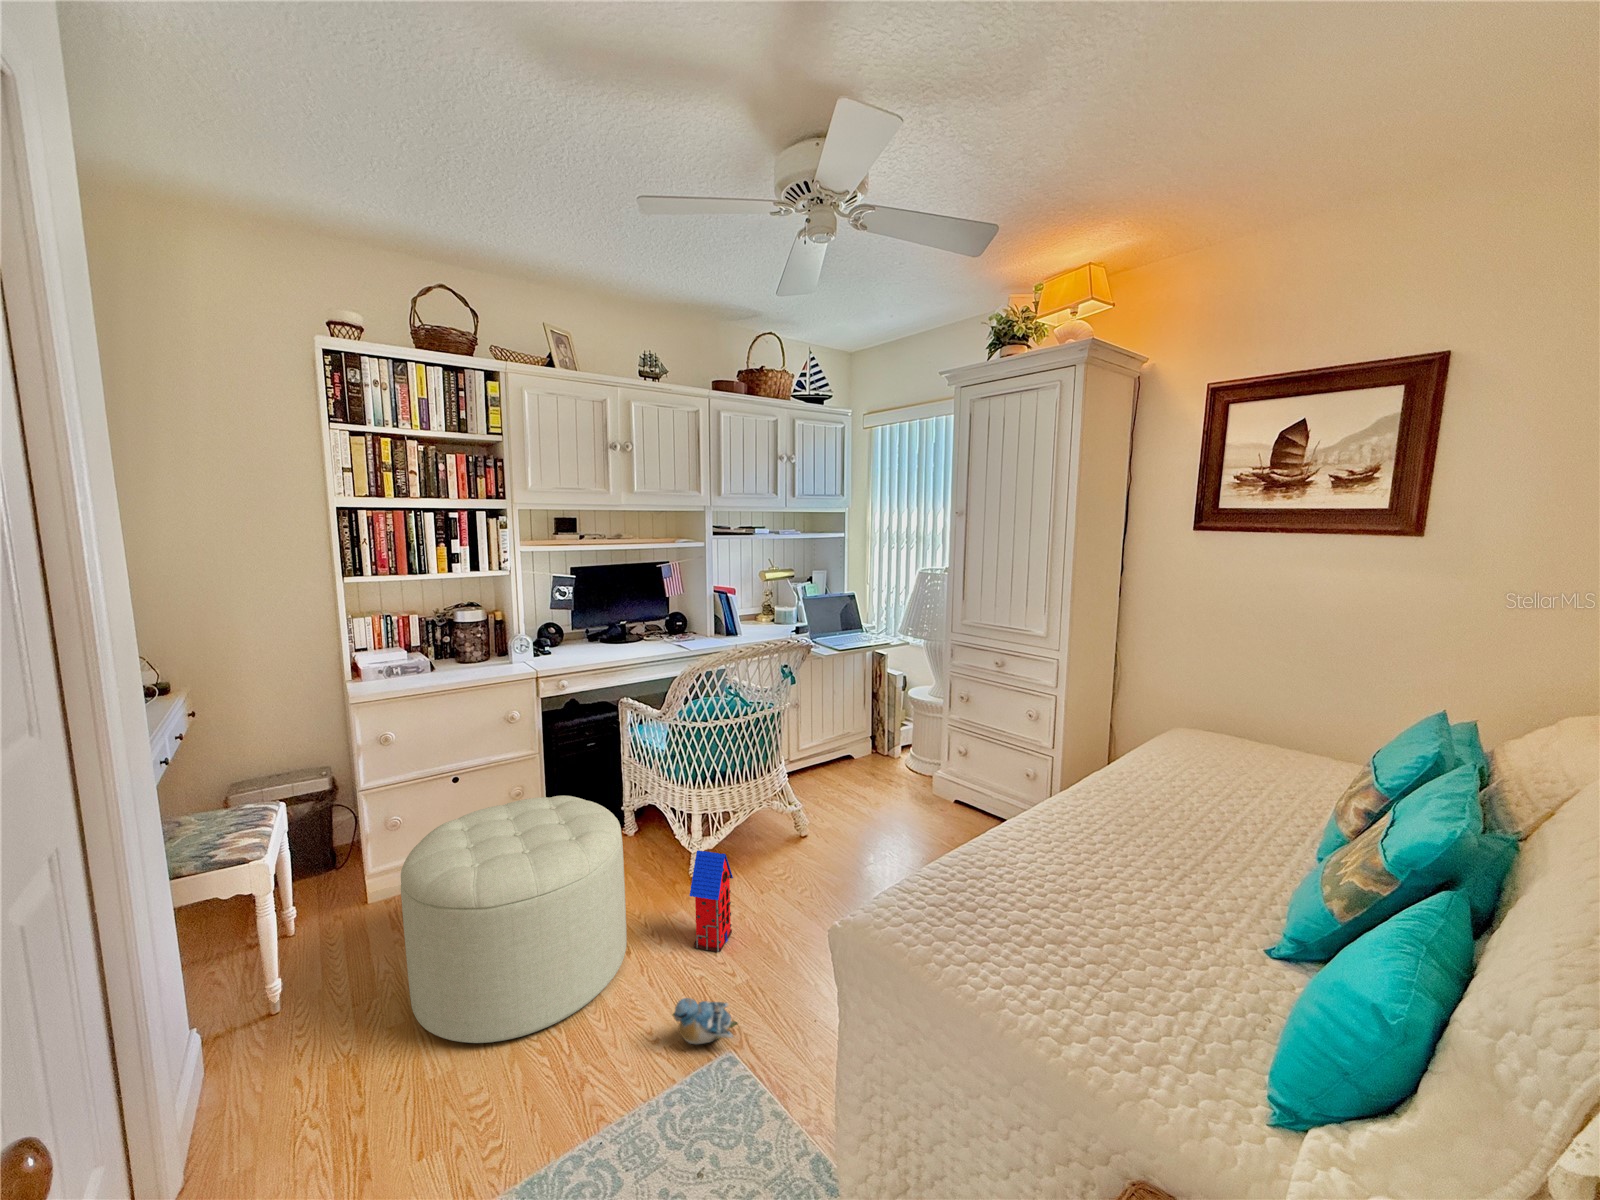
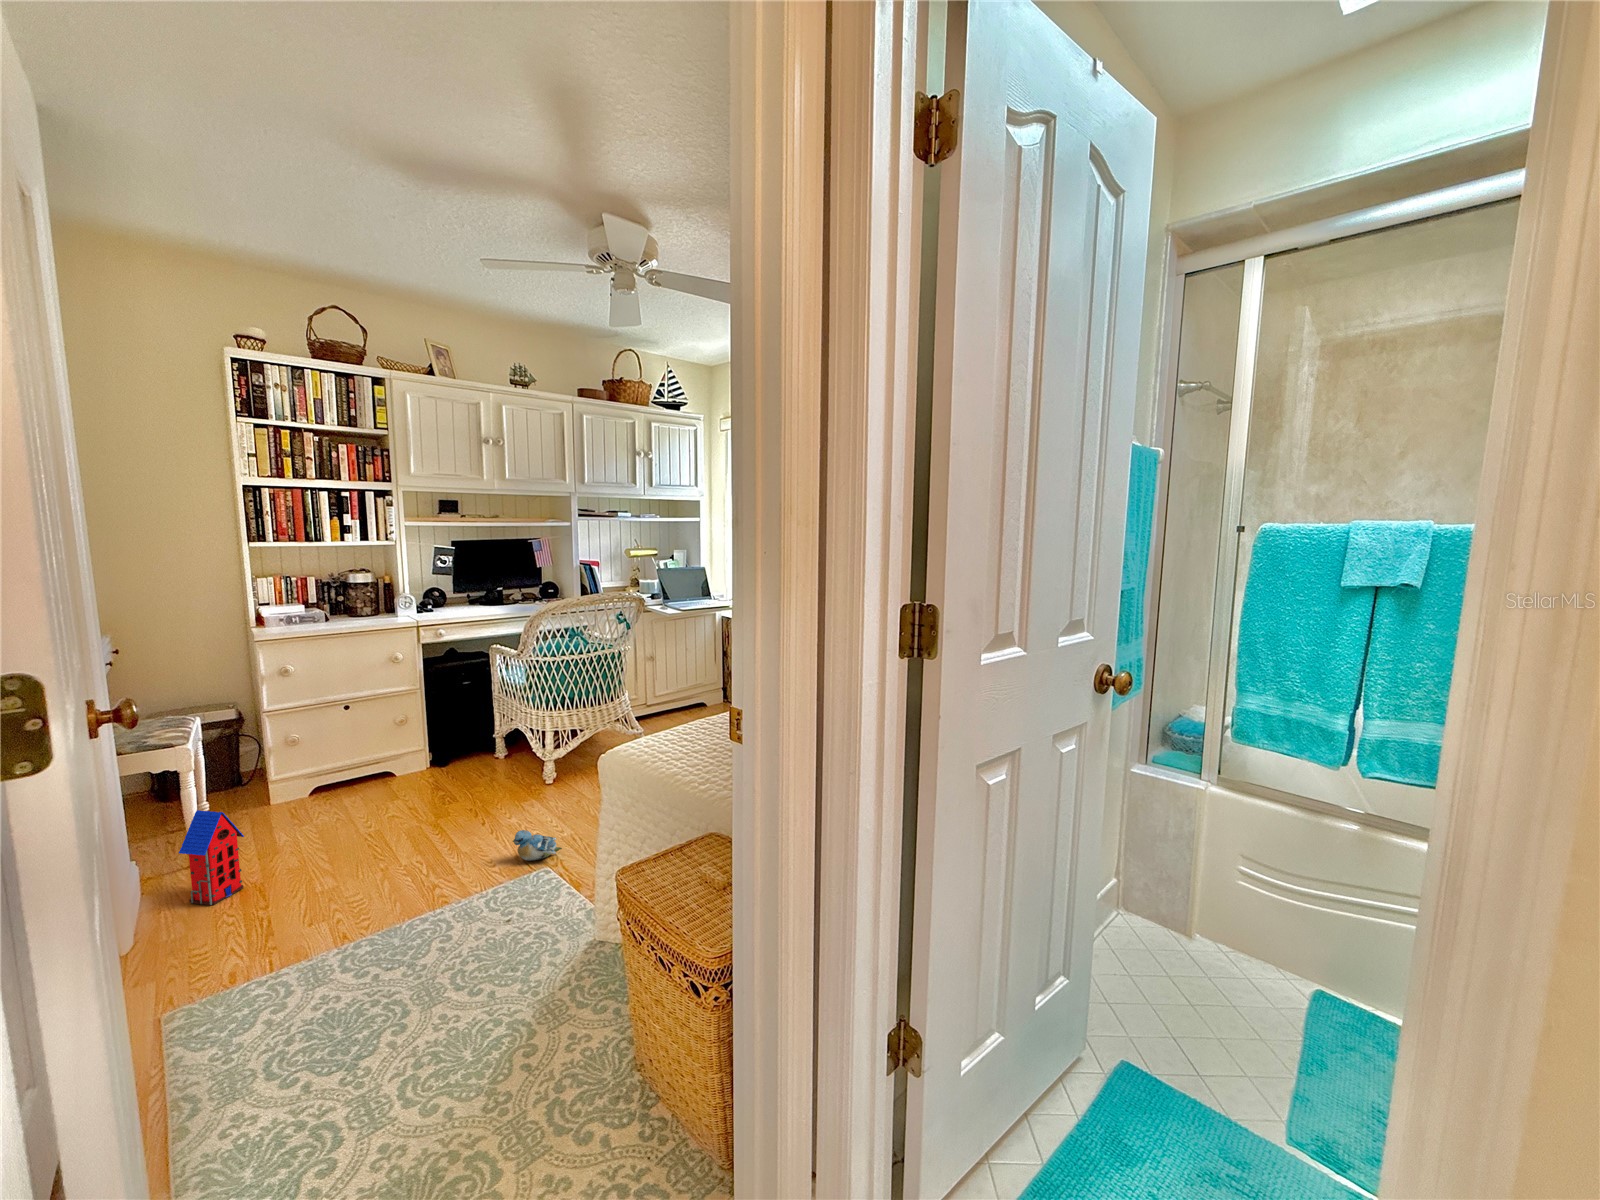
ottoman: present [401,796,627,1044] -> none [308,711,487,869]
toy house: present [690,850,733,952] -> present [179,810,244,905]

